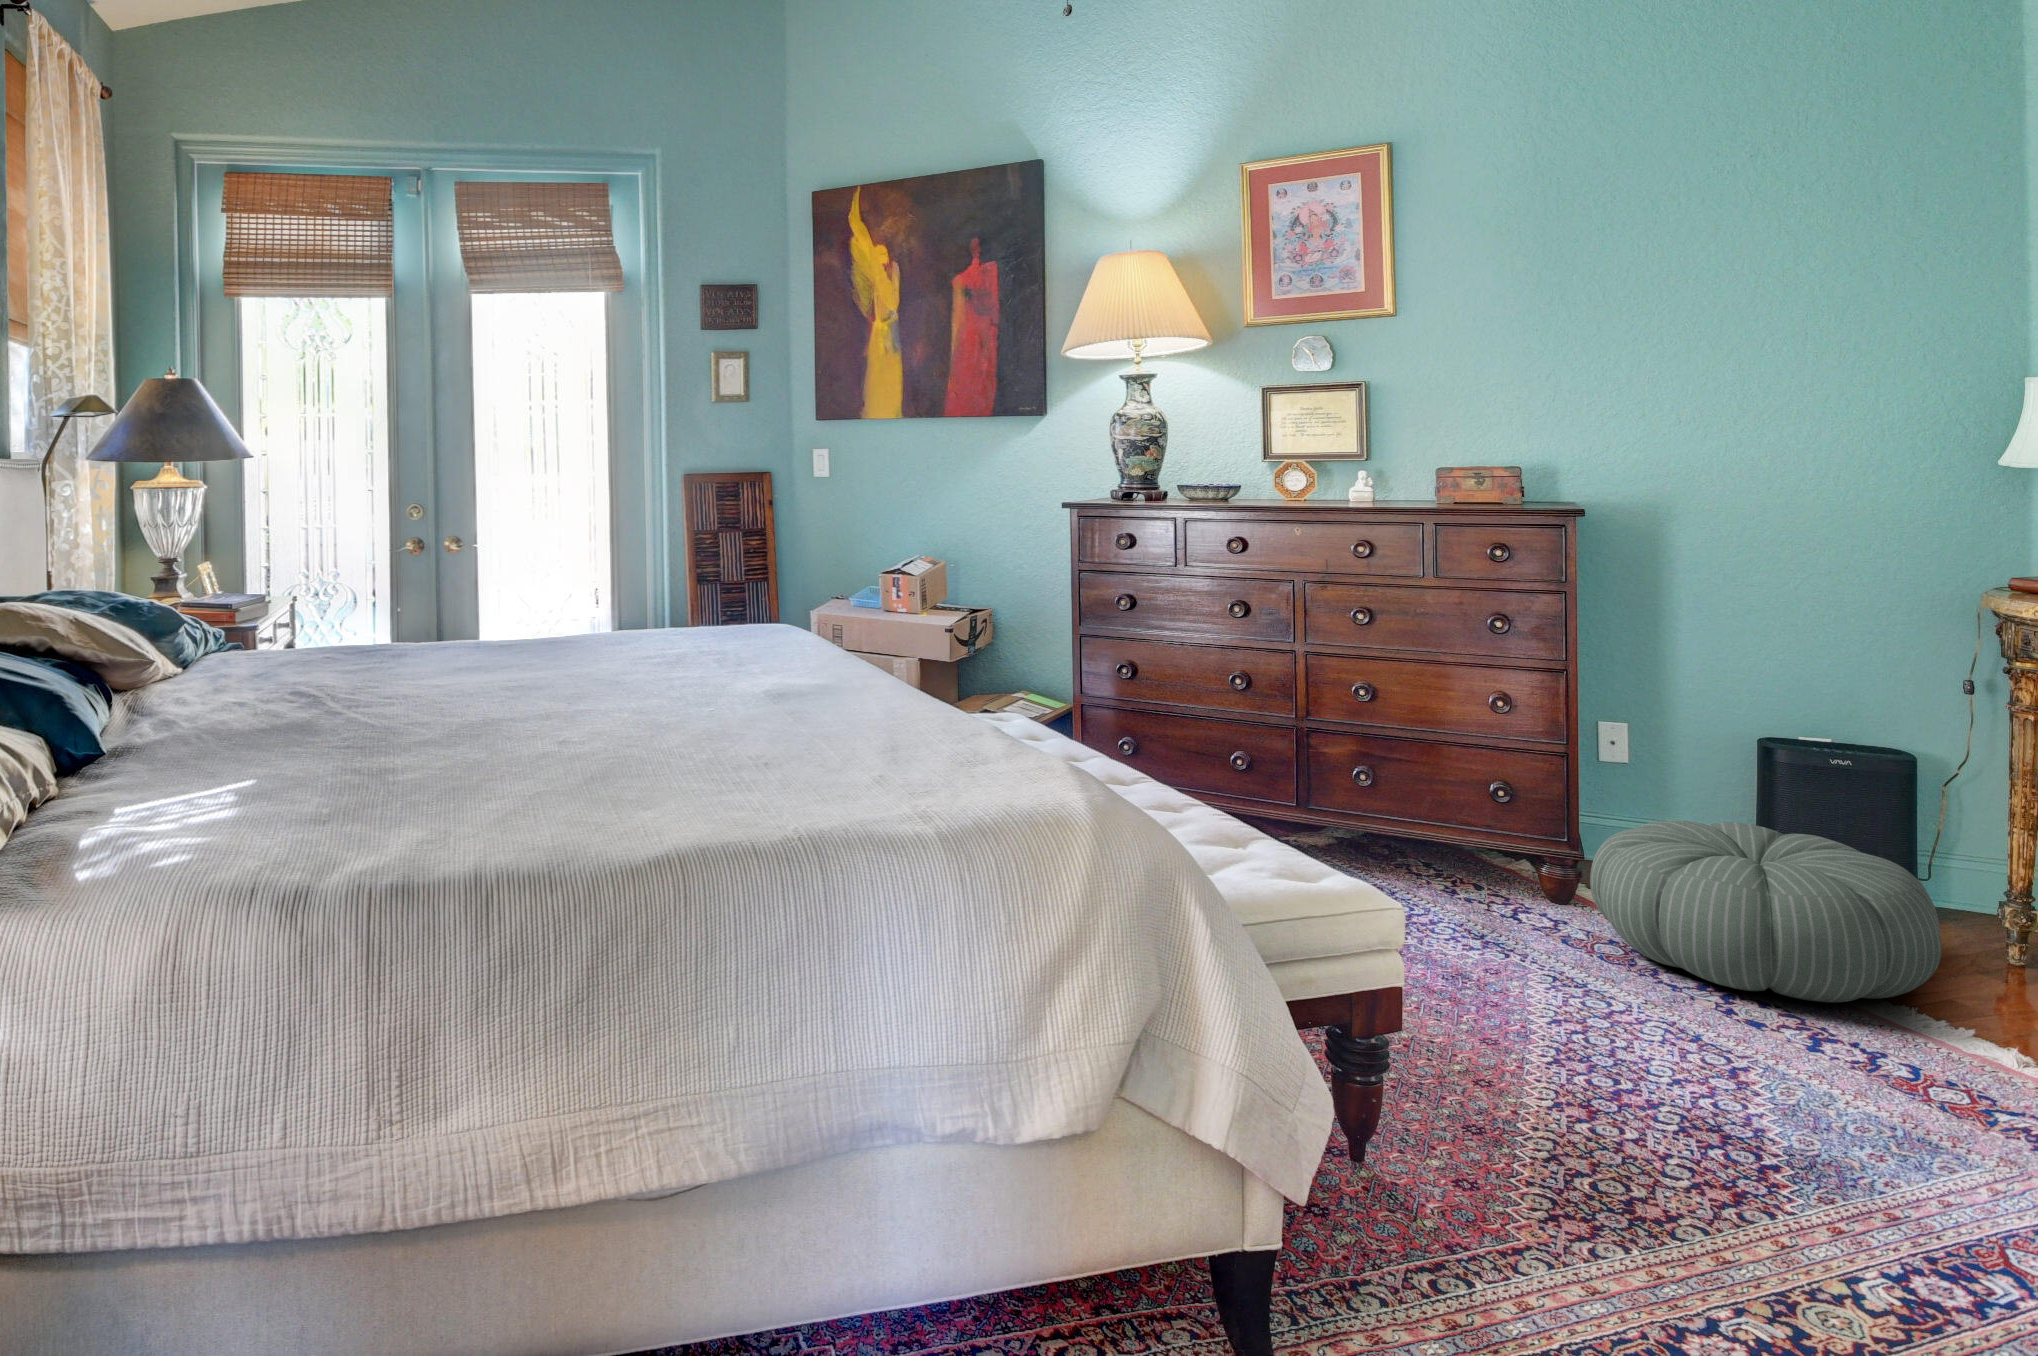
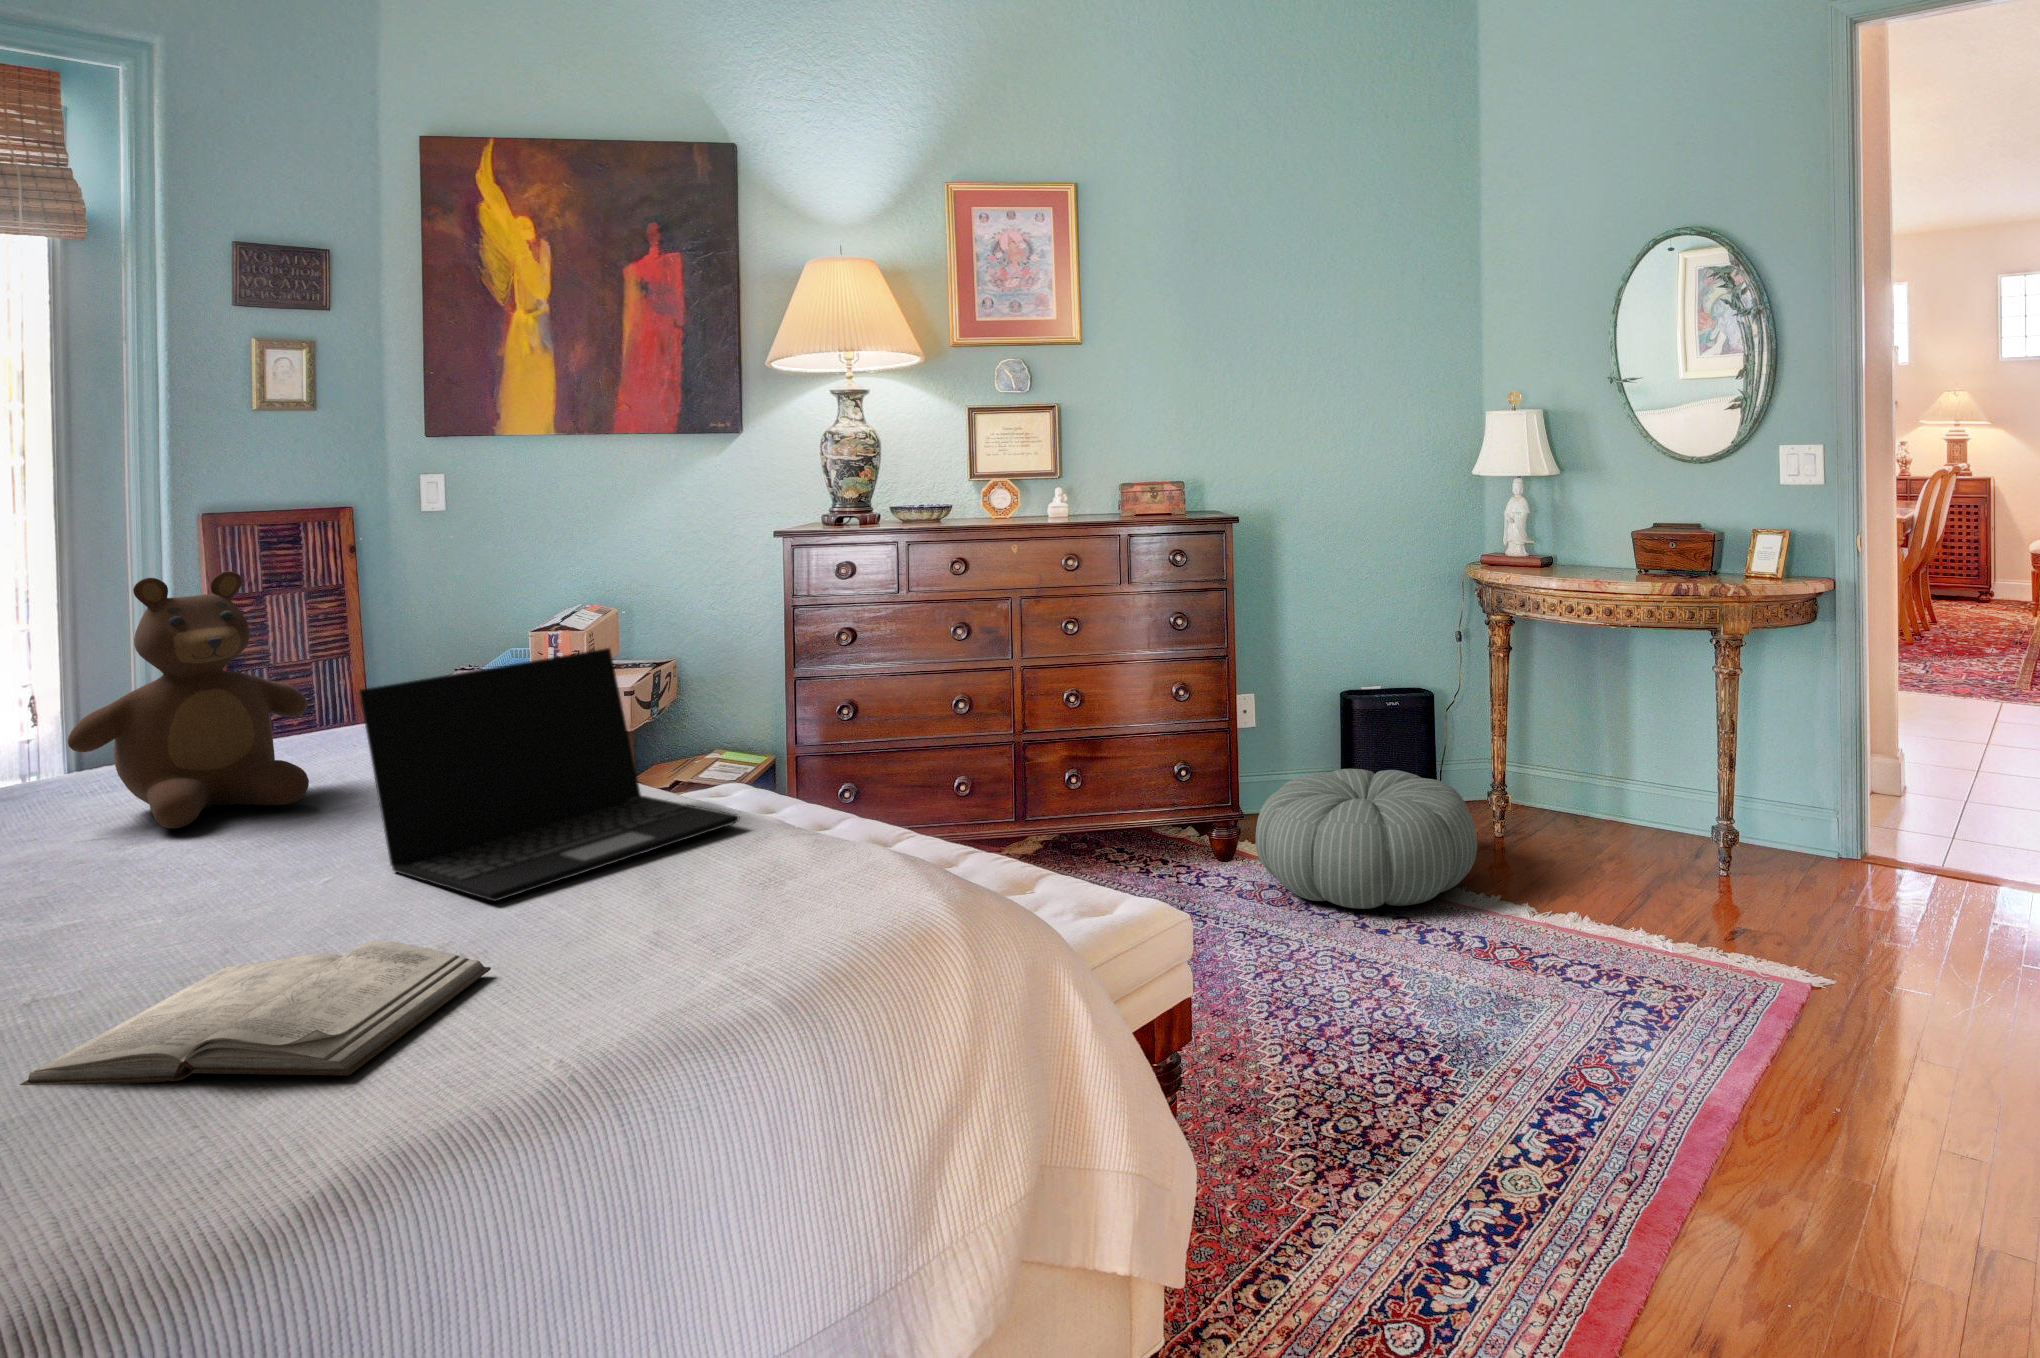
teddy bear: none [583,514,708,679] -> present [68,571,309,828]
laptop: none [720,585,964,751] -> present [359,648,739,902]
diary: none [537,754,768,822] -> present [20,941,491,1085]

